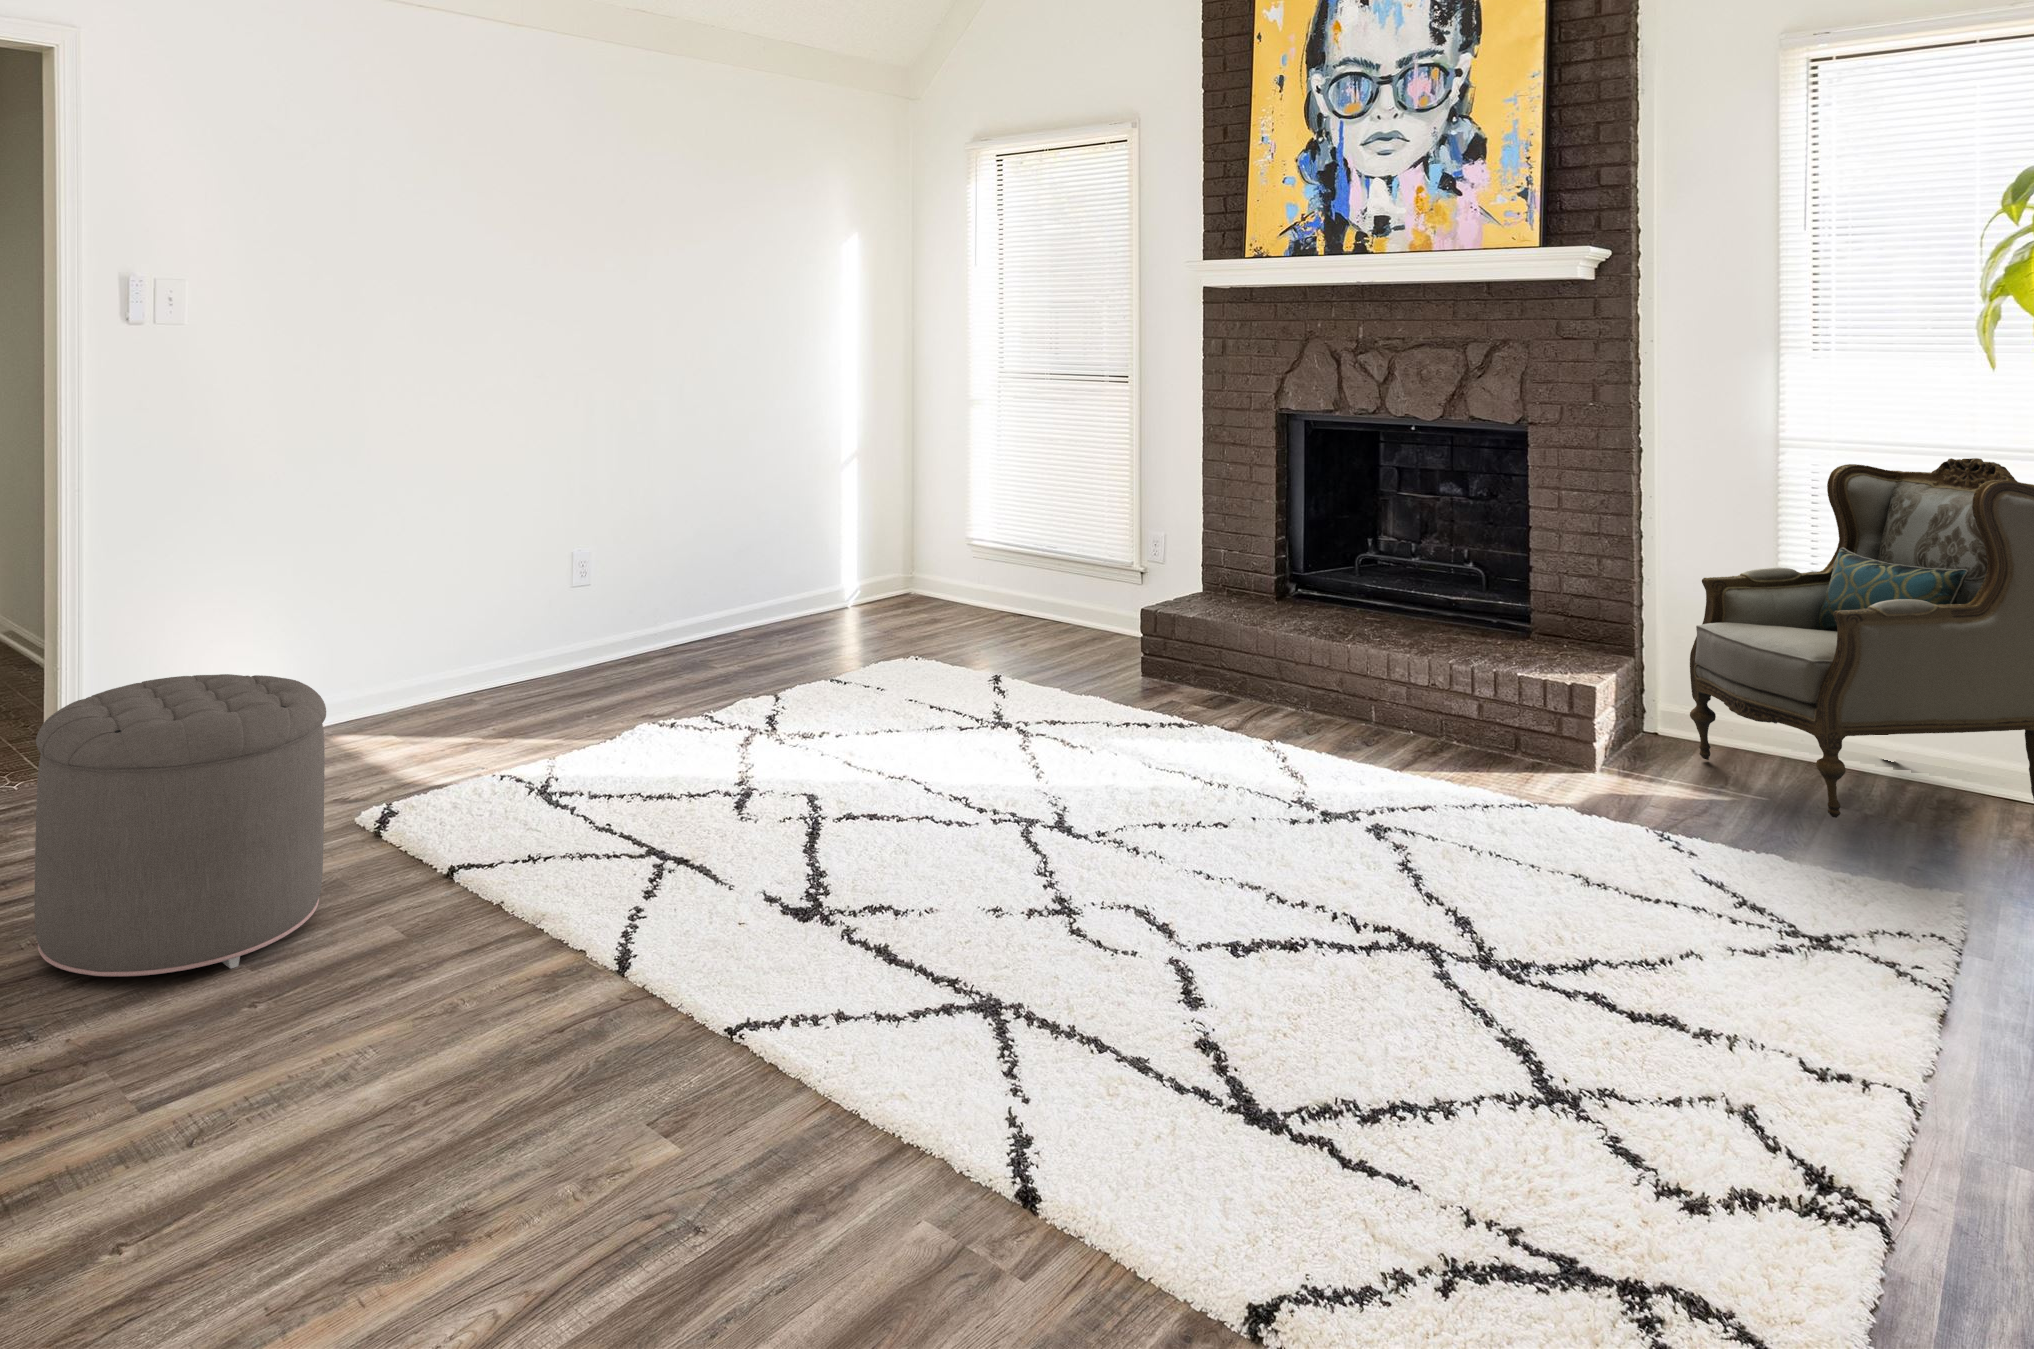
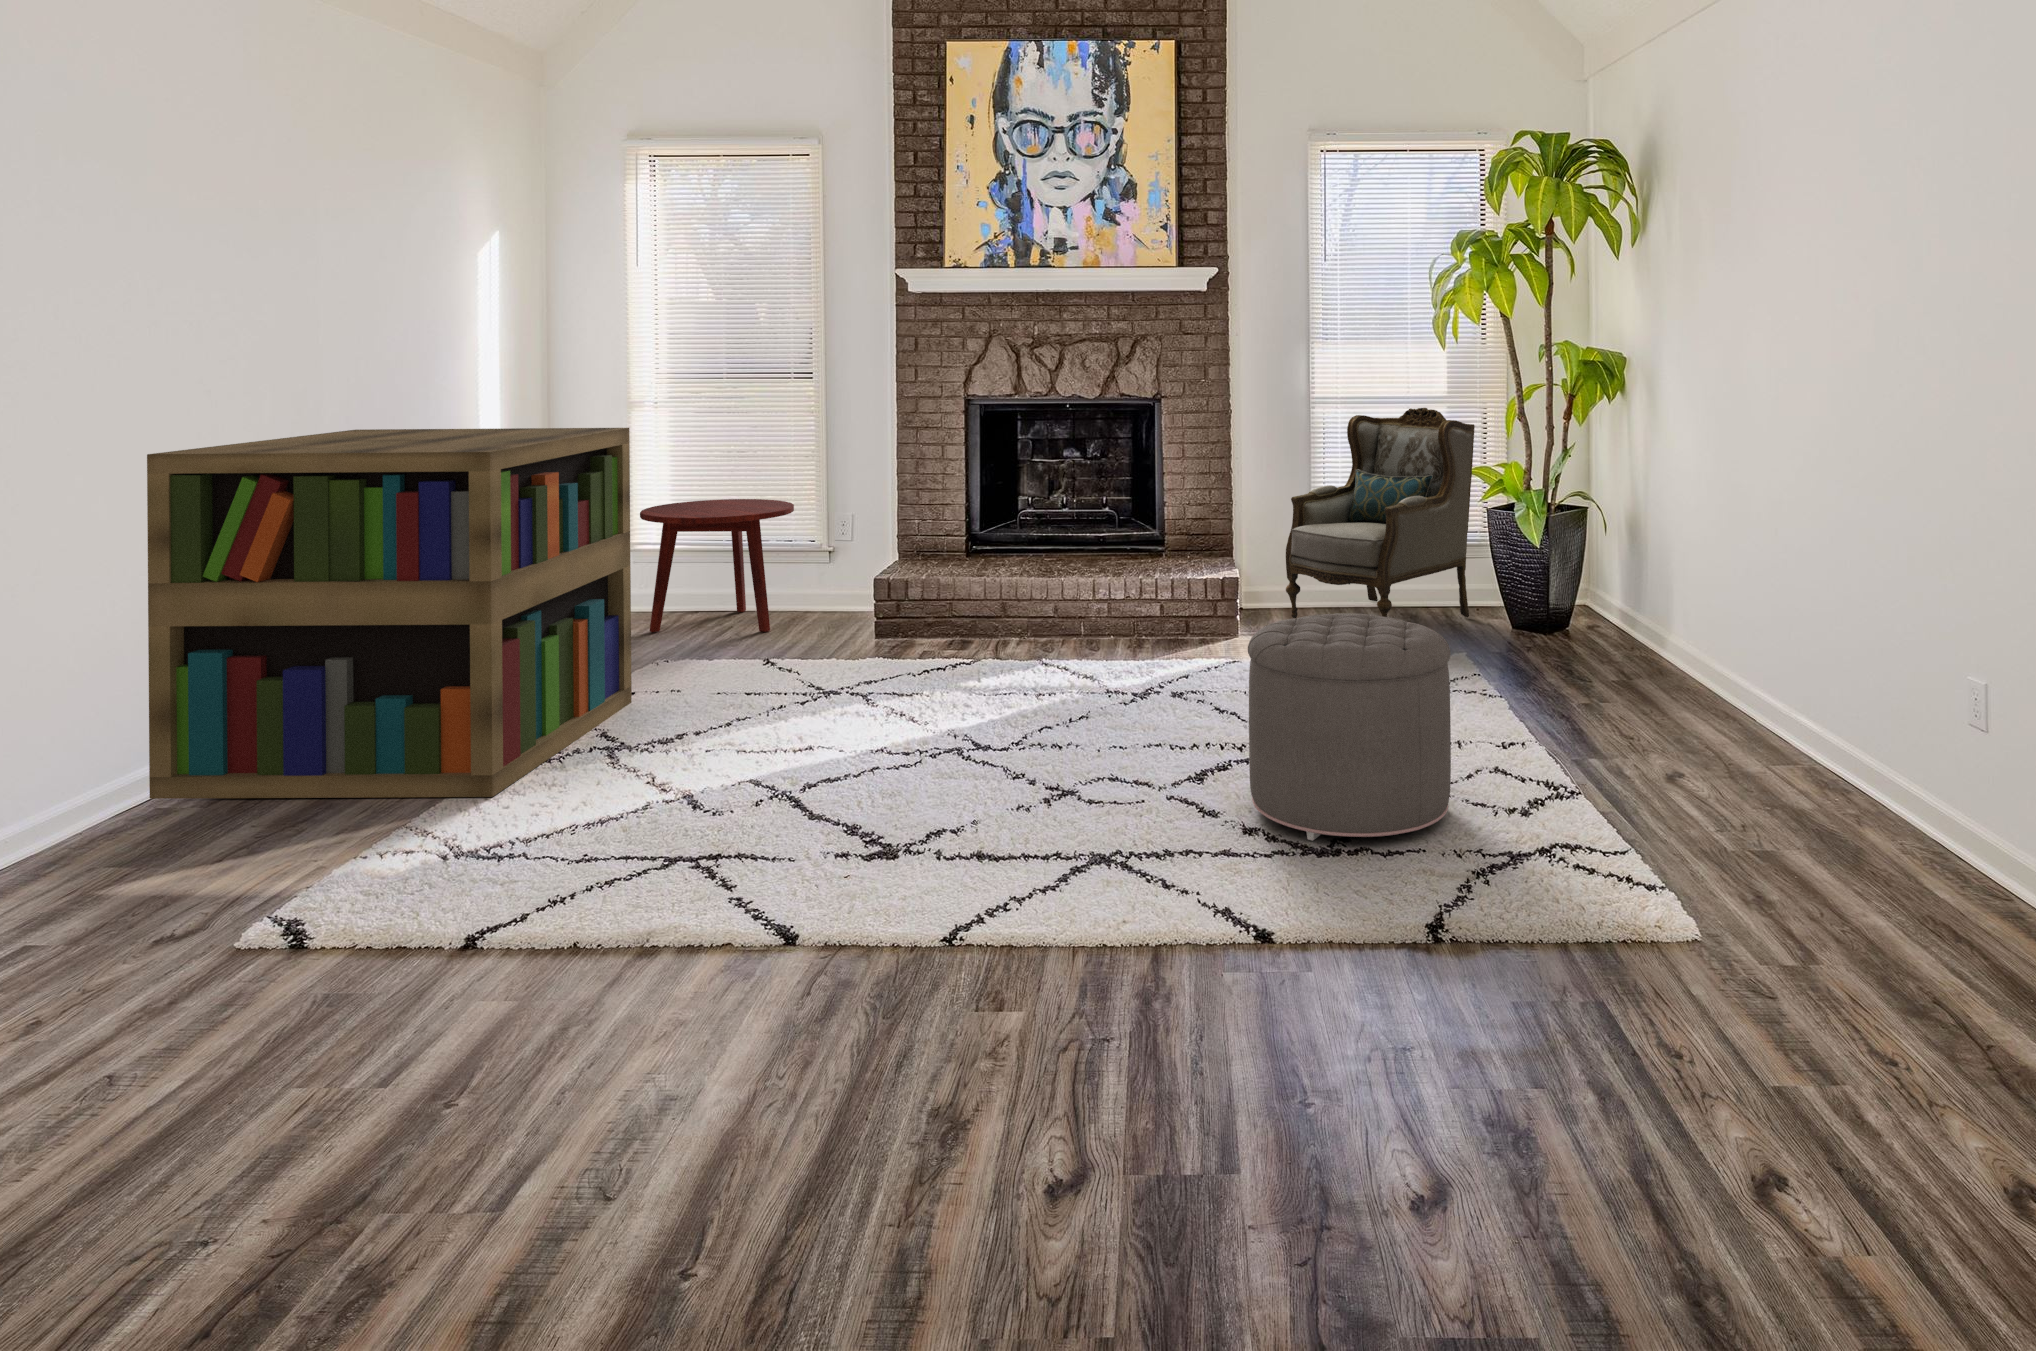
bookshelf: none [424,414,824,761] -> present [147,428,632,799]
side table: none [929,508,1082,654] -> present [640,499,794,632]
ottoman: present [35,674,326,976] -> present [1248,613,1451,841]

